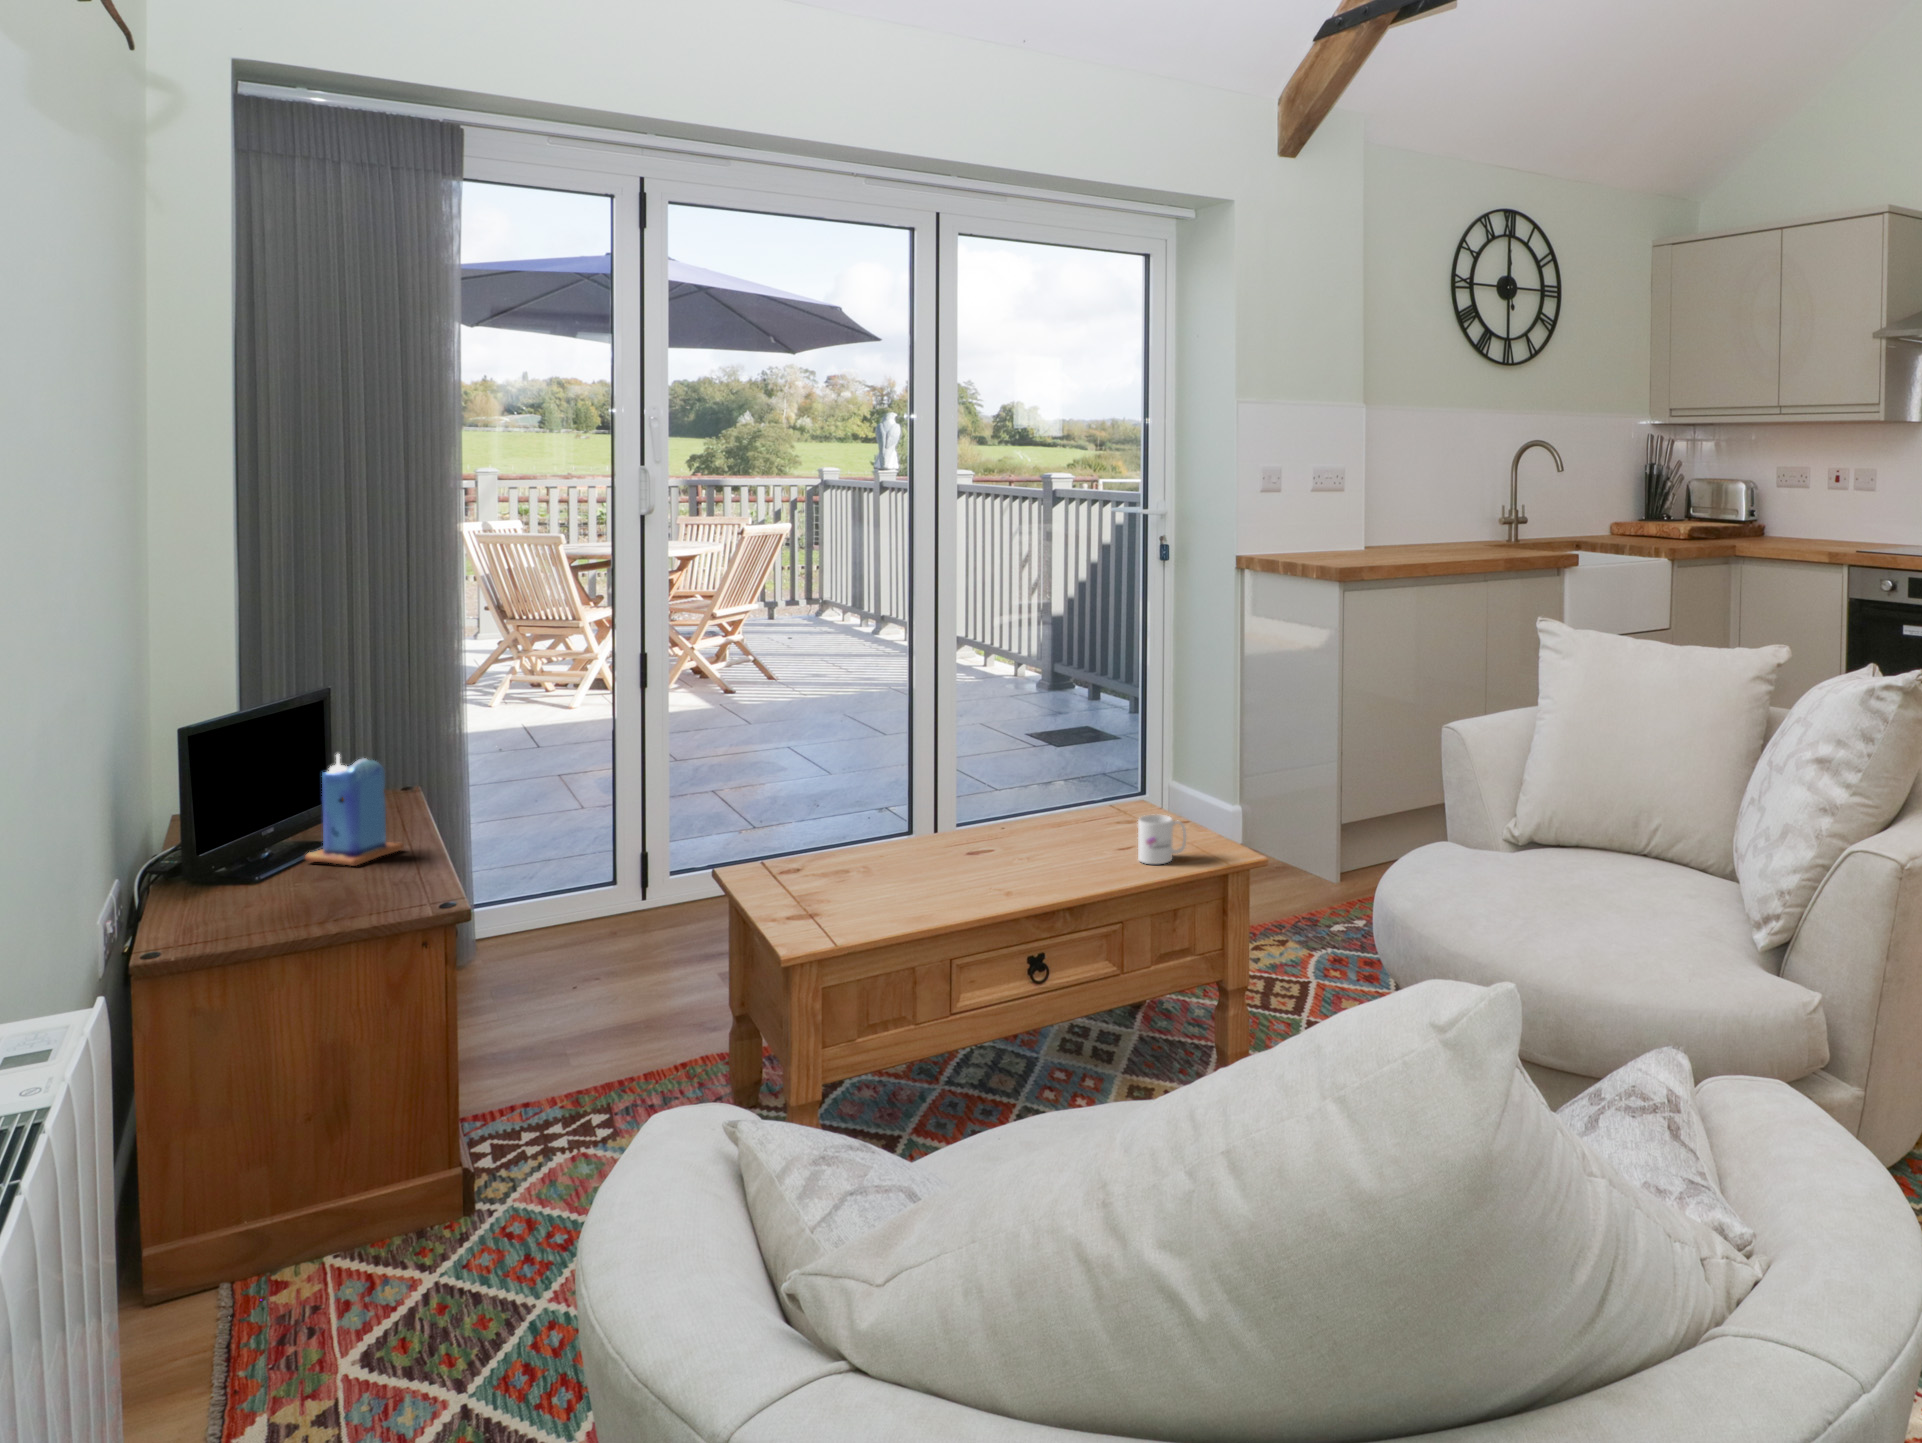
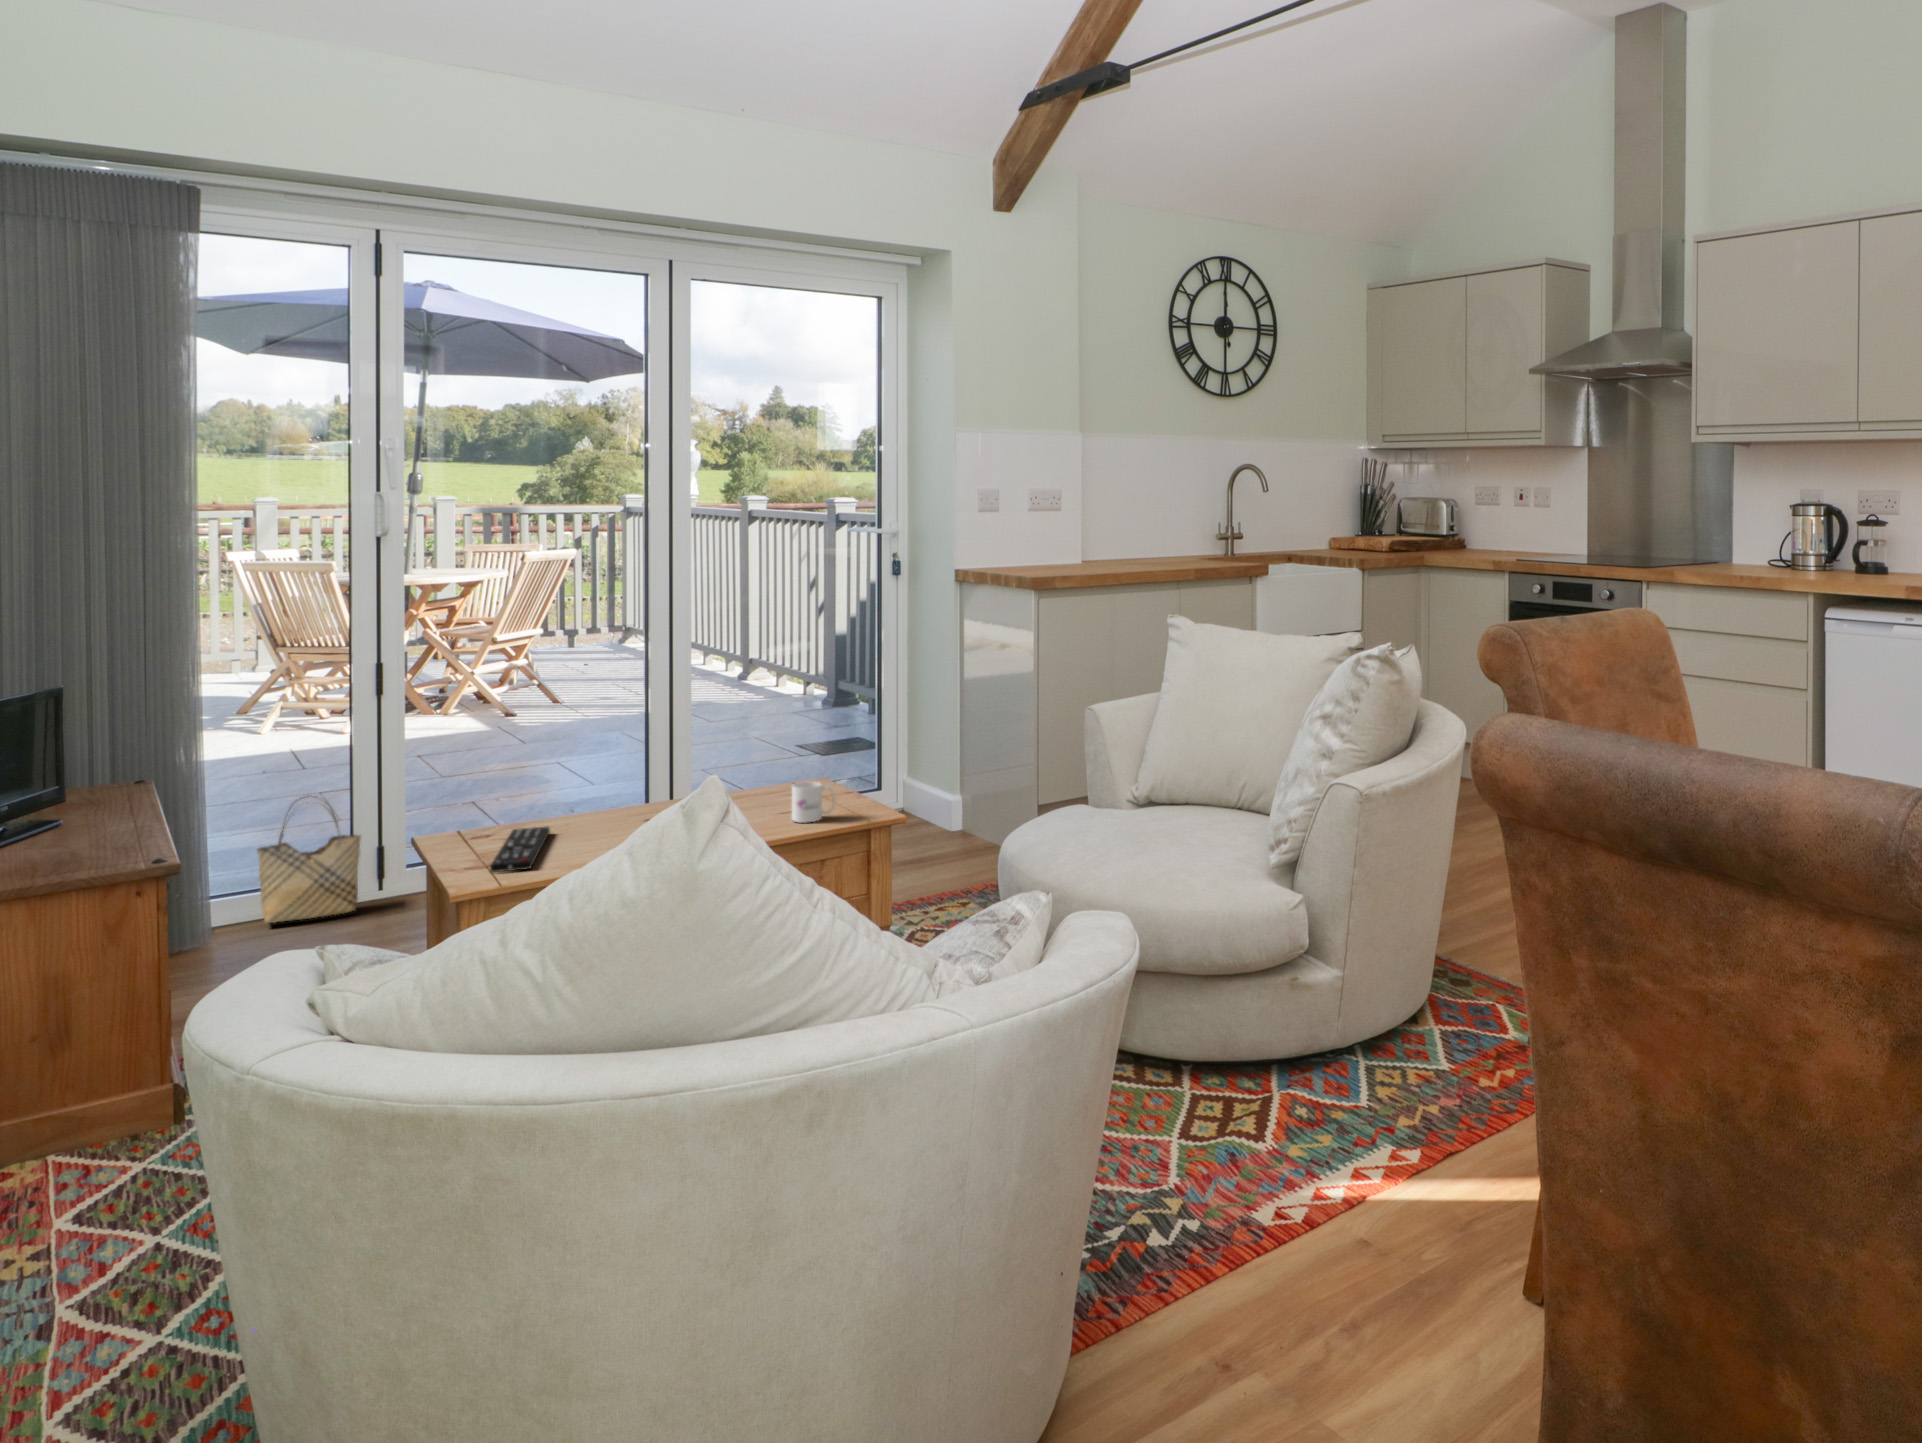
candle: present [305,754,404,866] -> none [32,740,126,837]
woven basket: none [526,797,632,937] -> present [257,795,361,923]
remote control: none [816,862,866,927] -> present [490,826,550,872]

